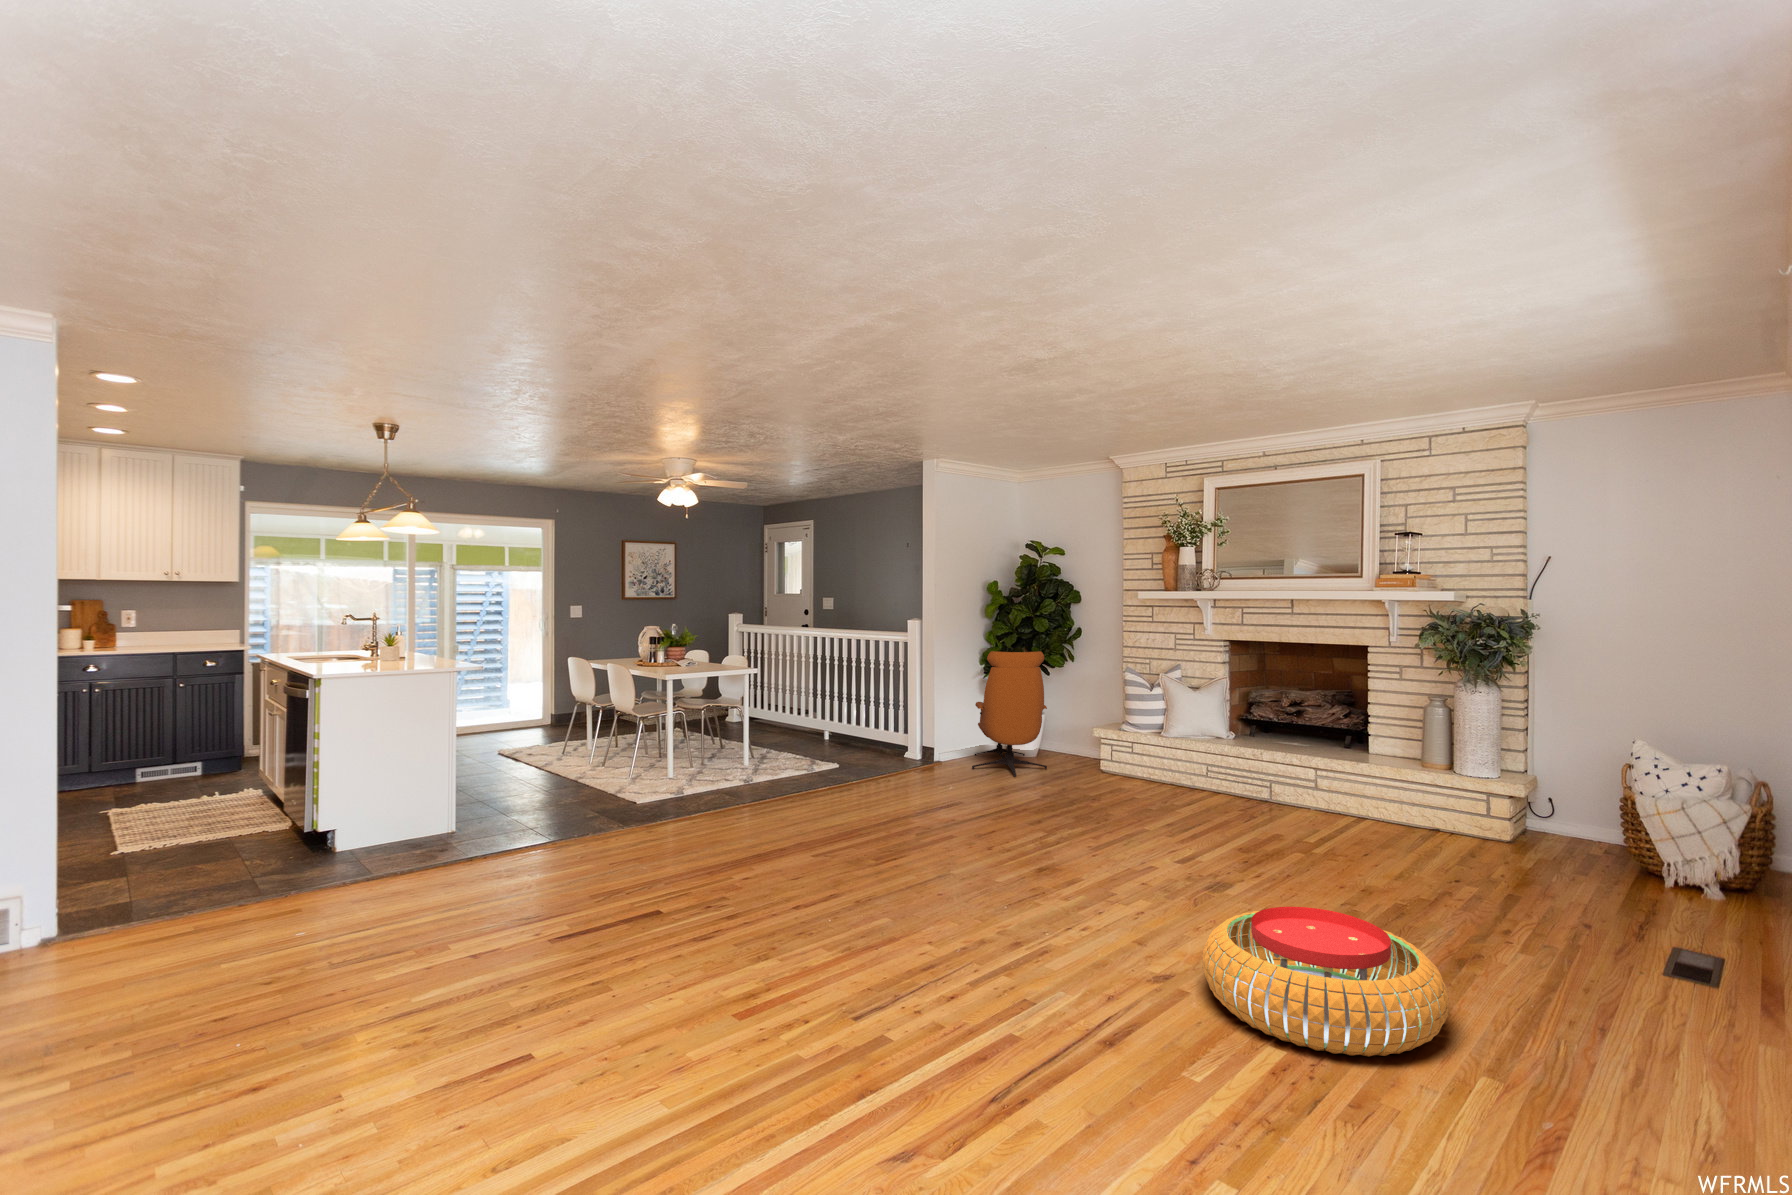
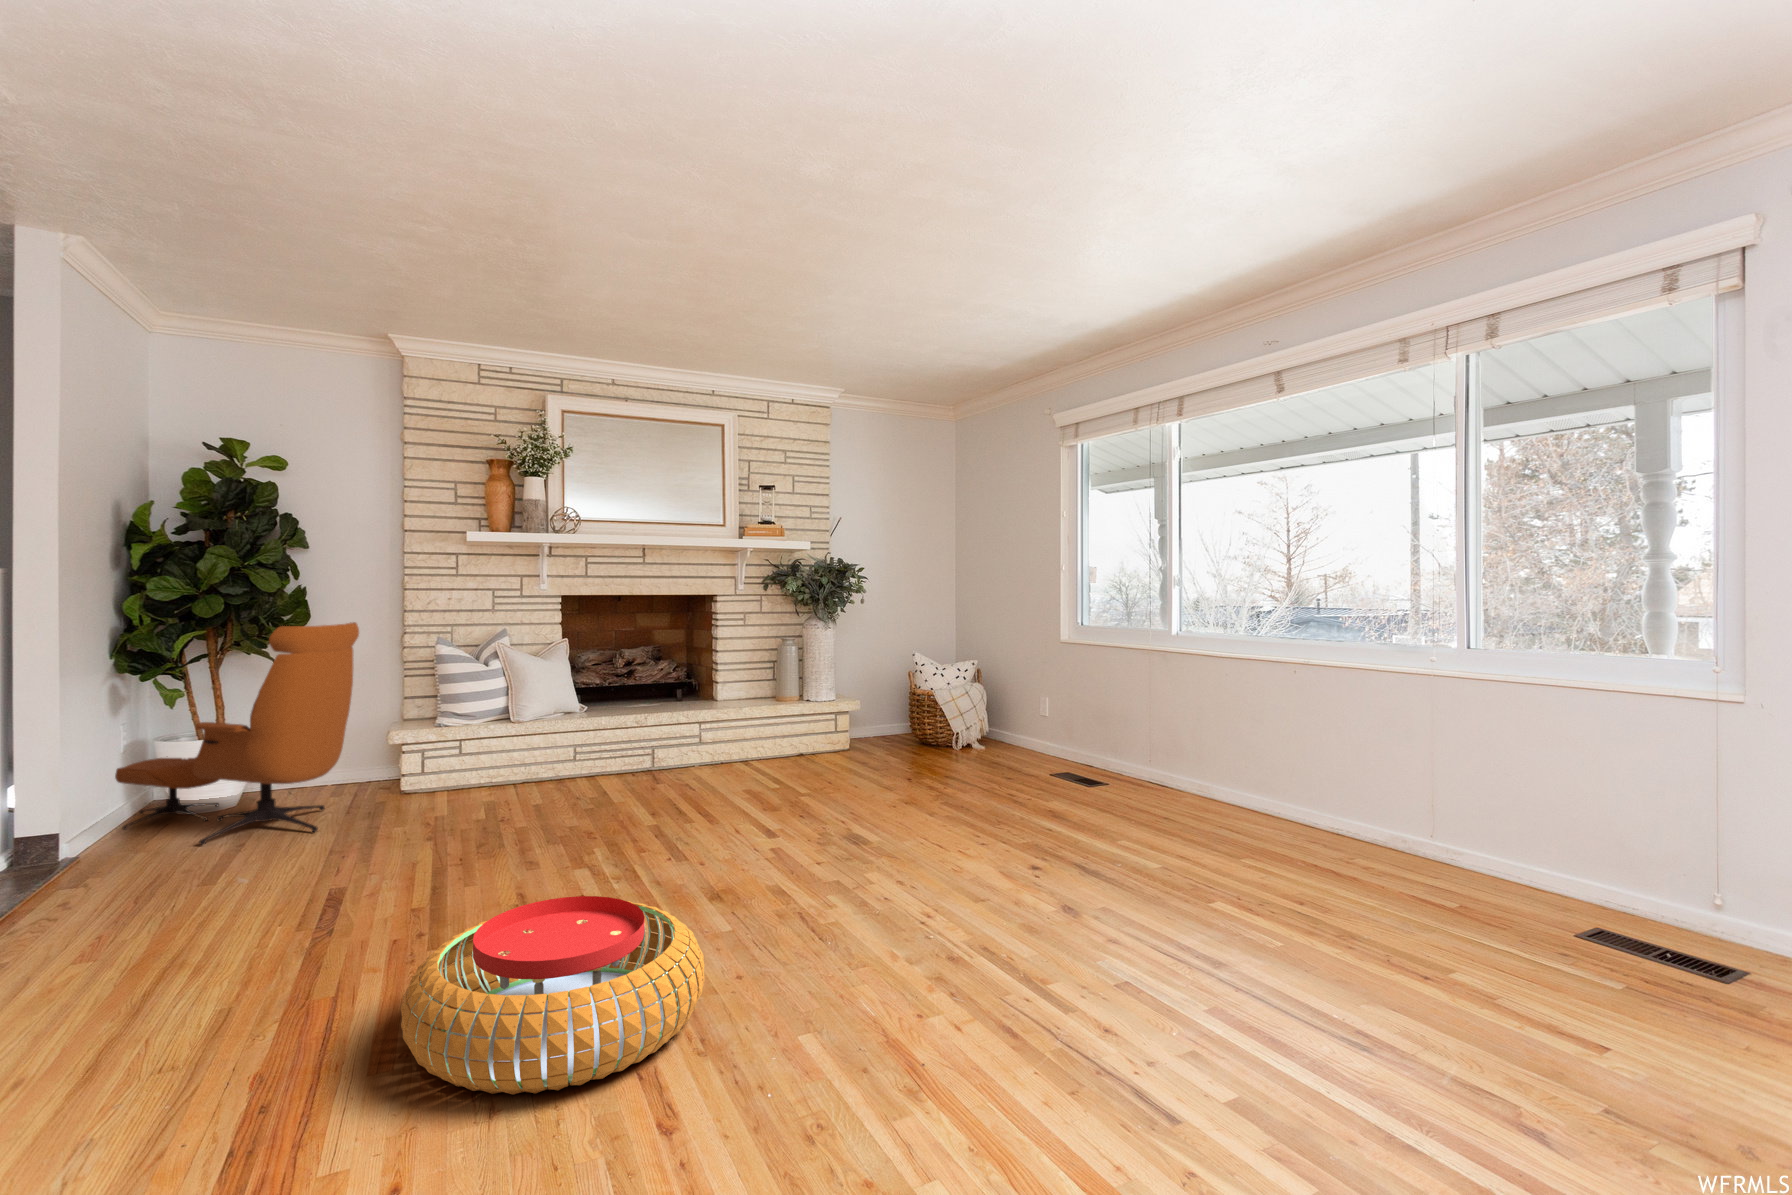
pouf: present [1202,907,1449,1057] -> present [401,896,705,1095]

